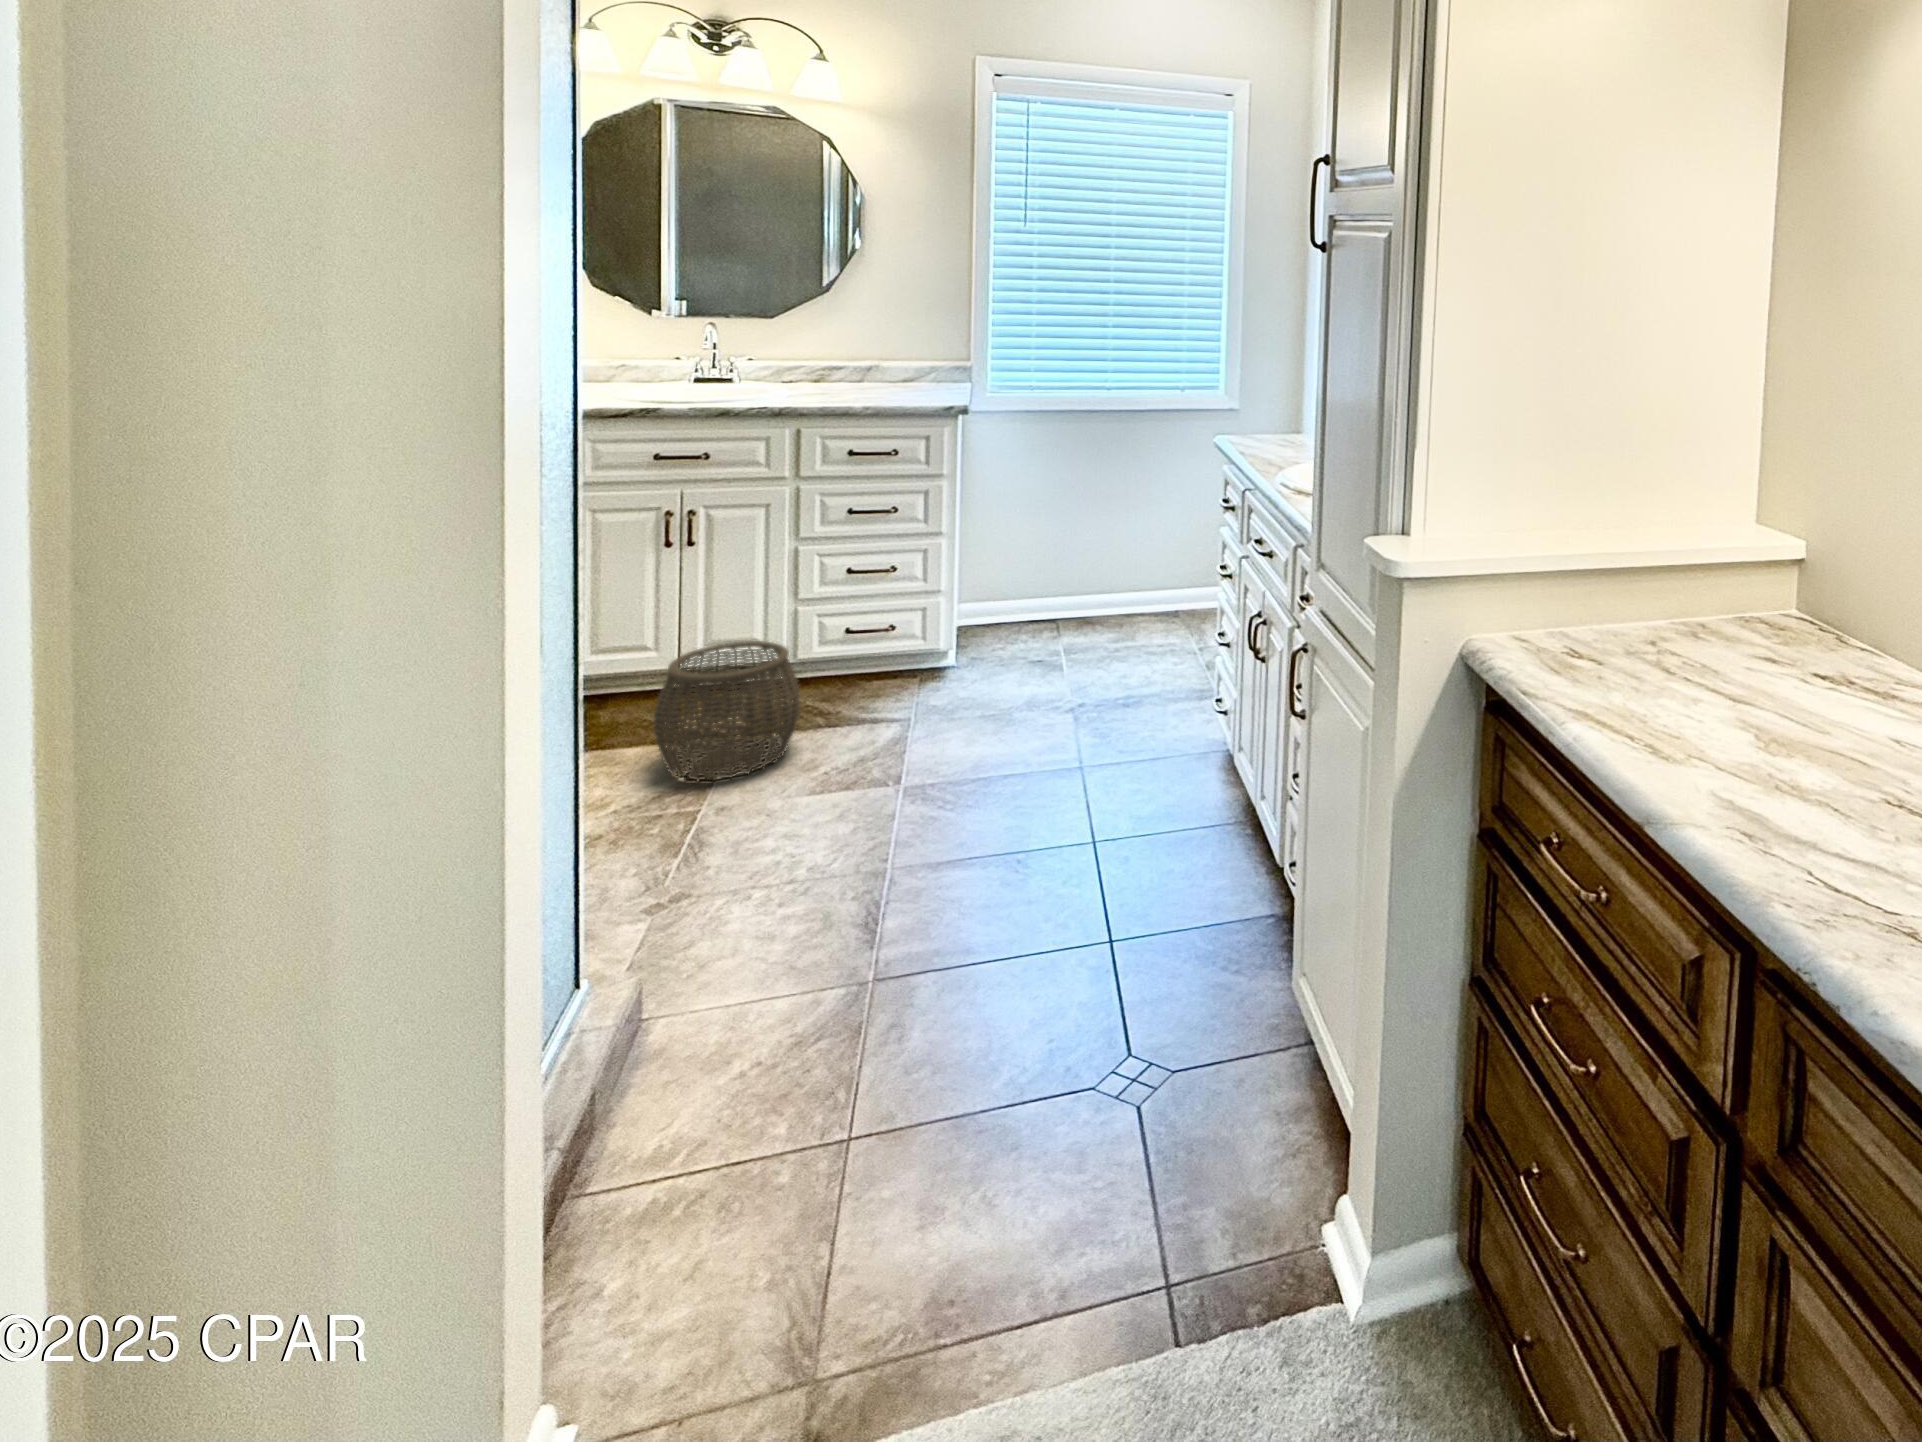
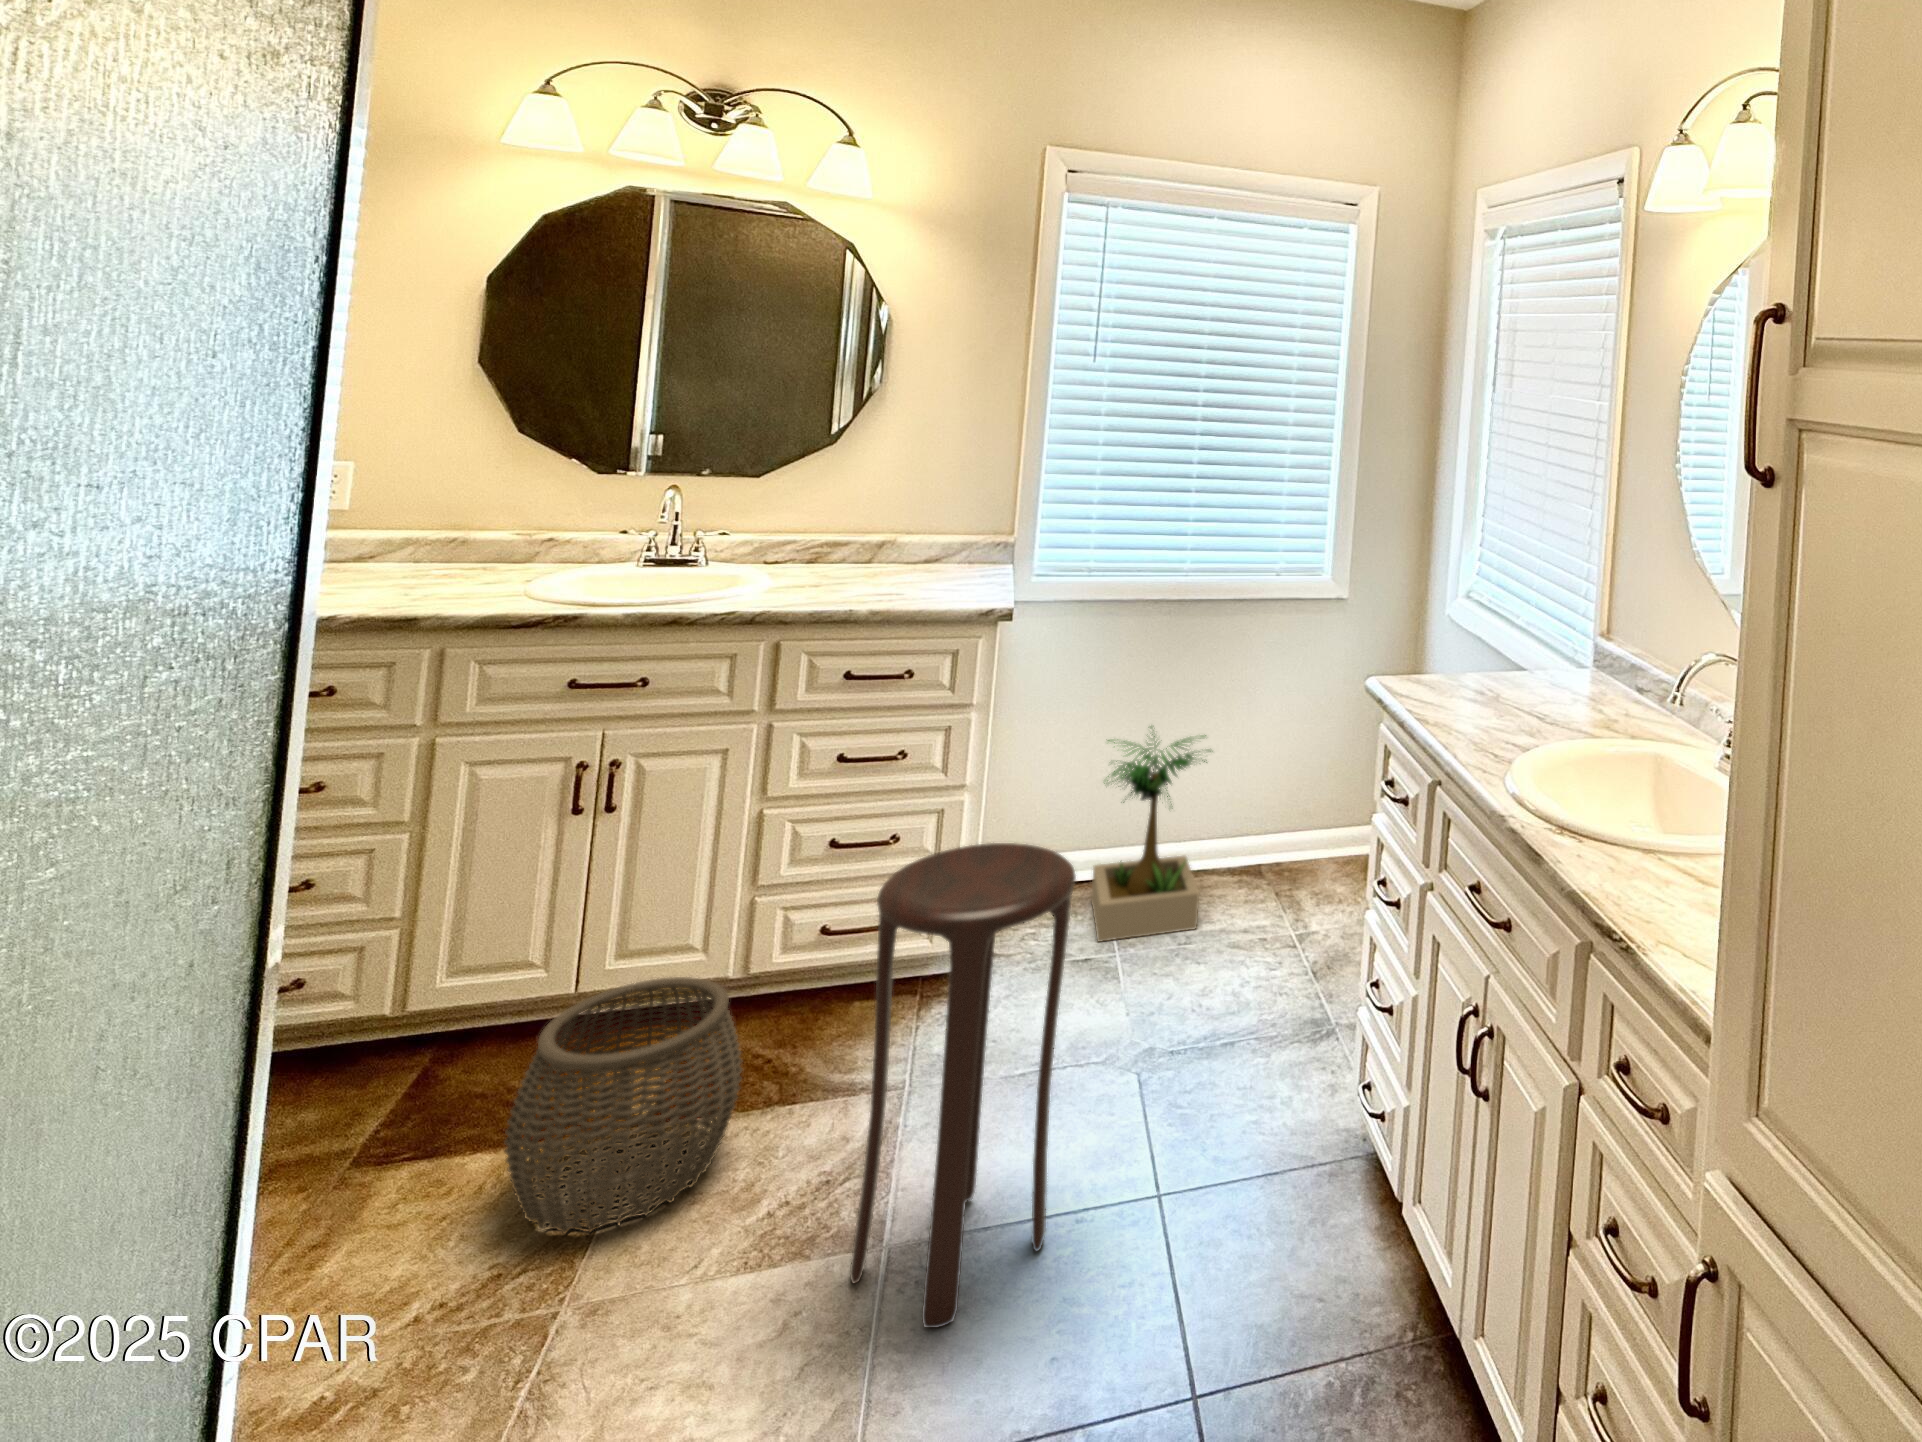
potted plant: none [1040,501,1143,650] -> present [1091,726,1213,942]
stool: none [883,545,1014,818] -> present [850,843,1076,1328]

